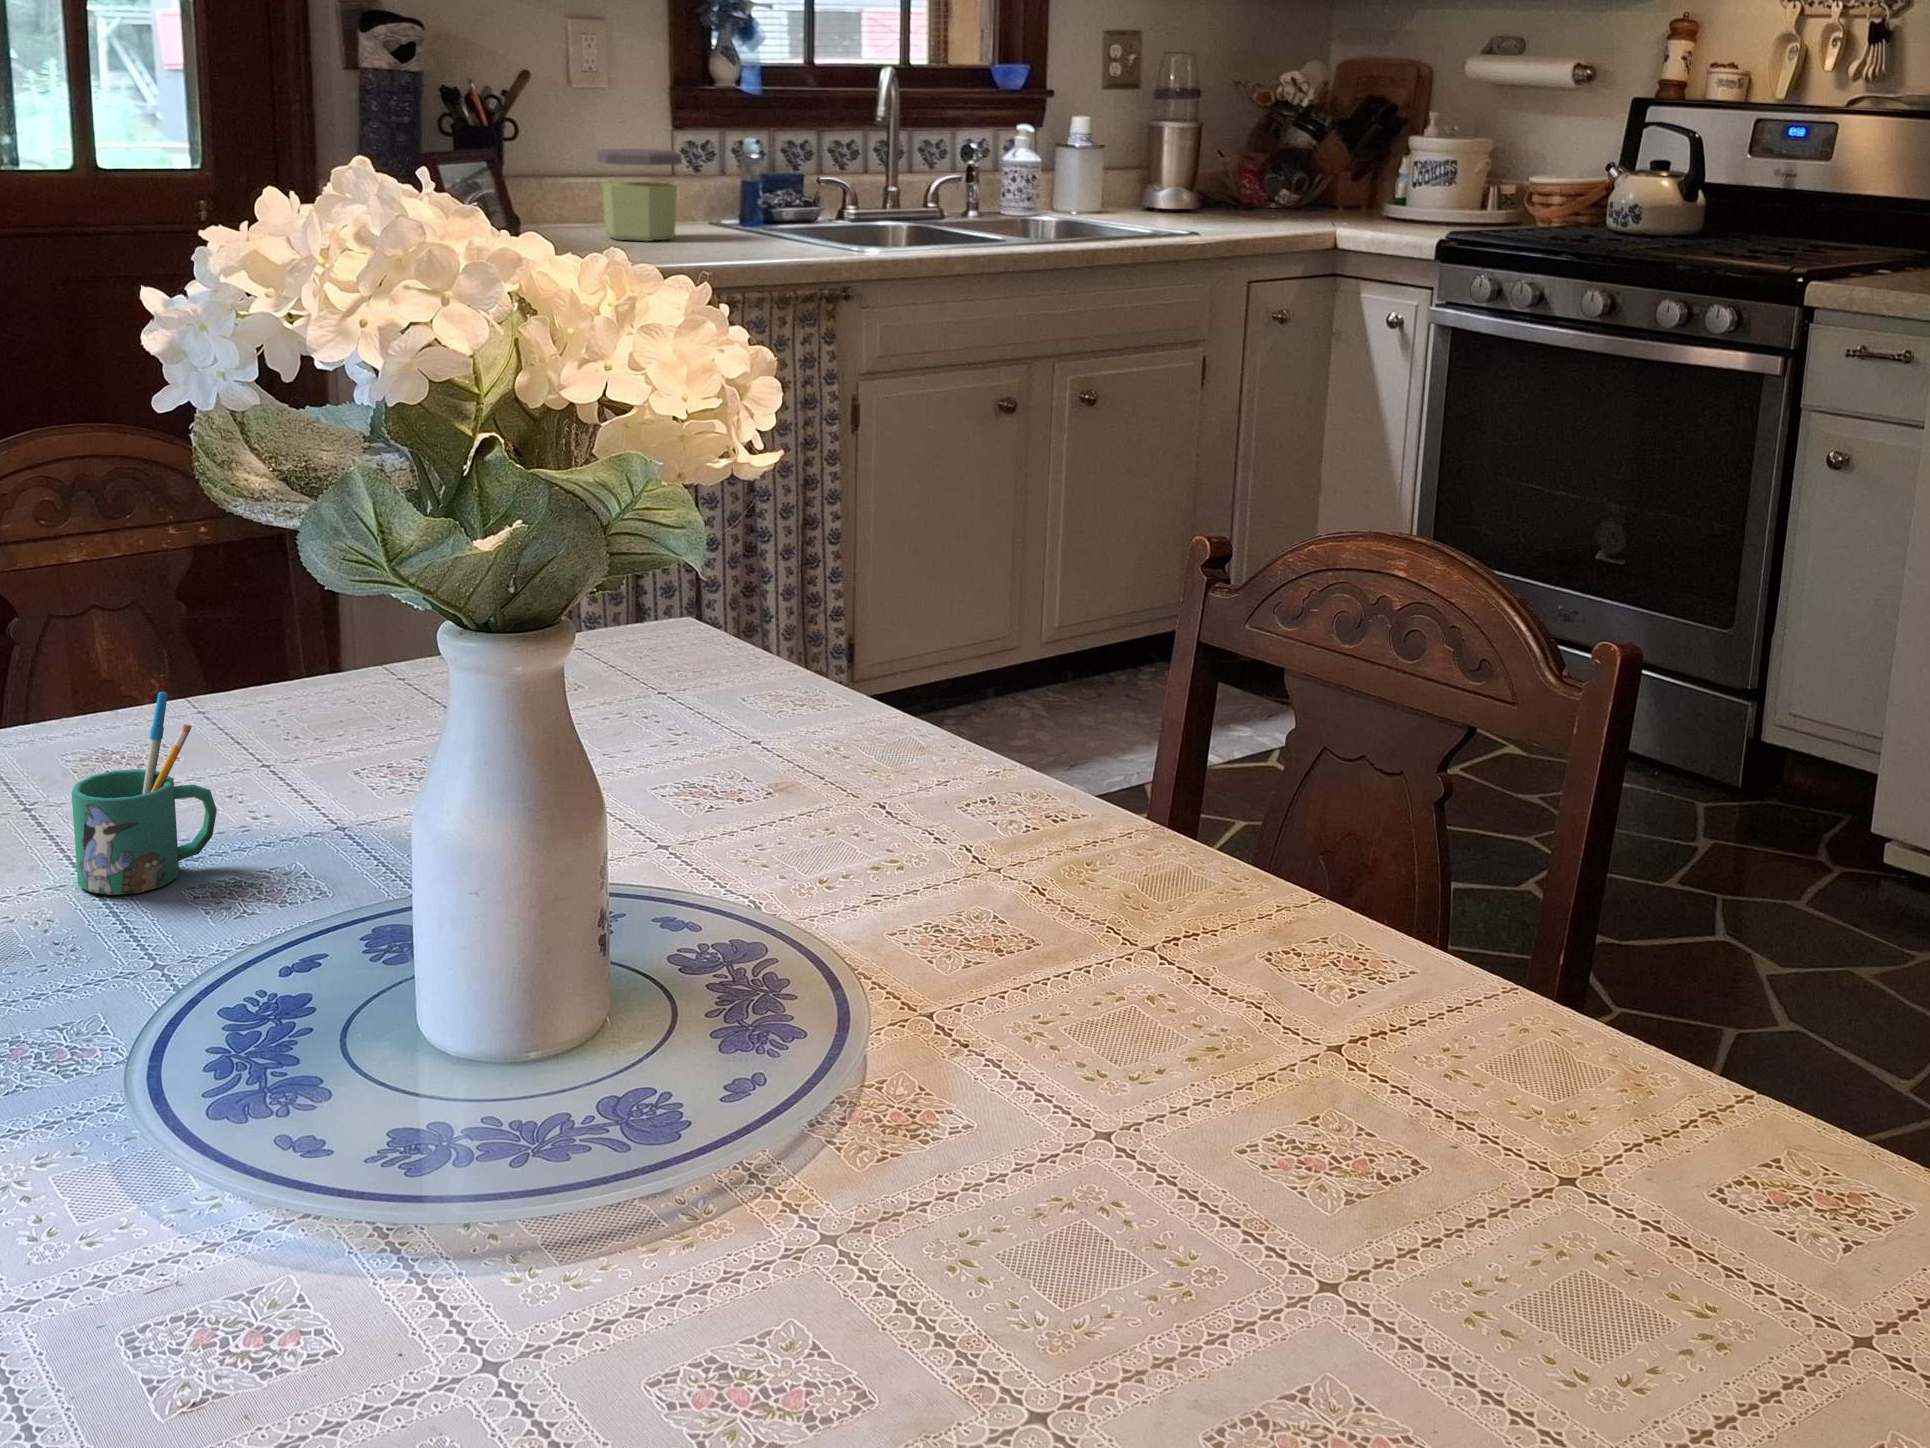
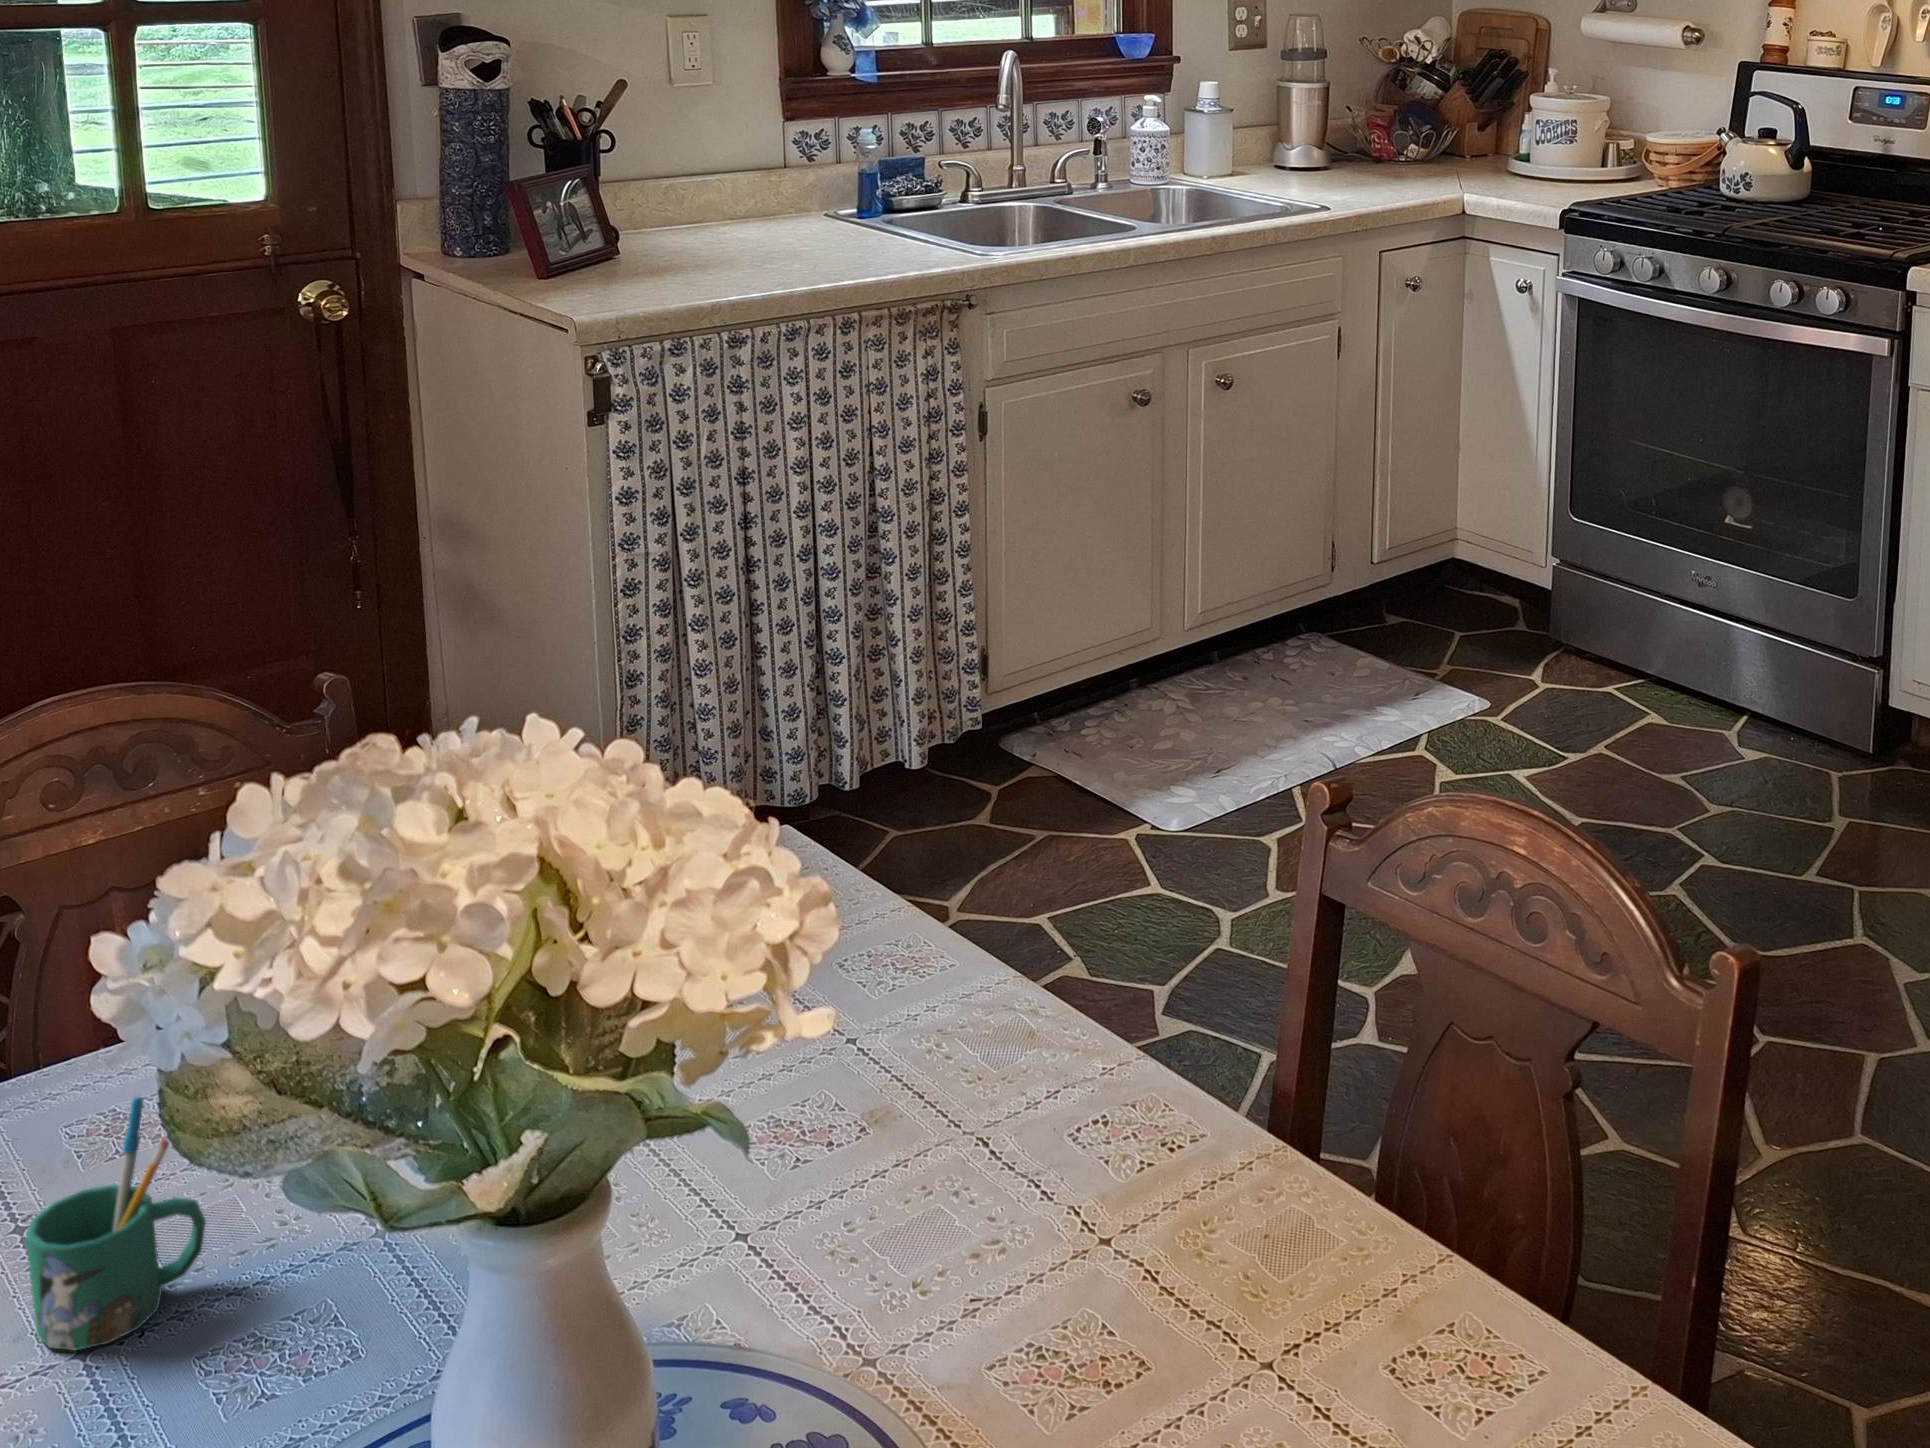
jar: present [597,149,682,241] -> none [702,160,792,258]

